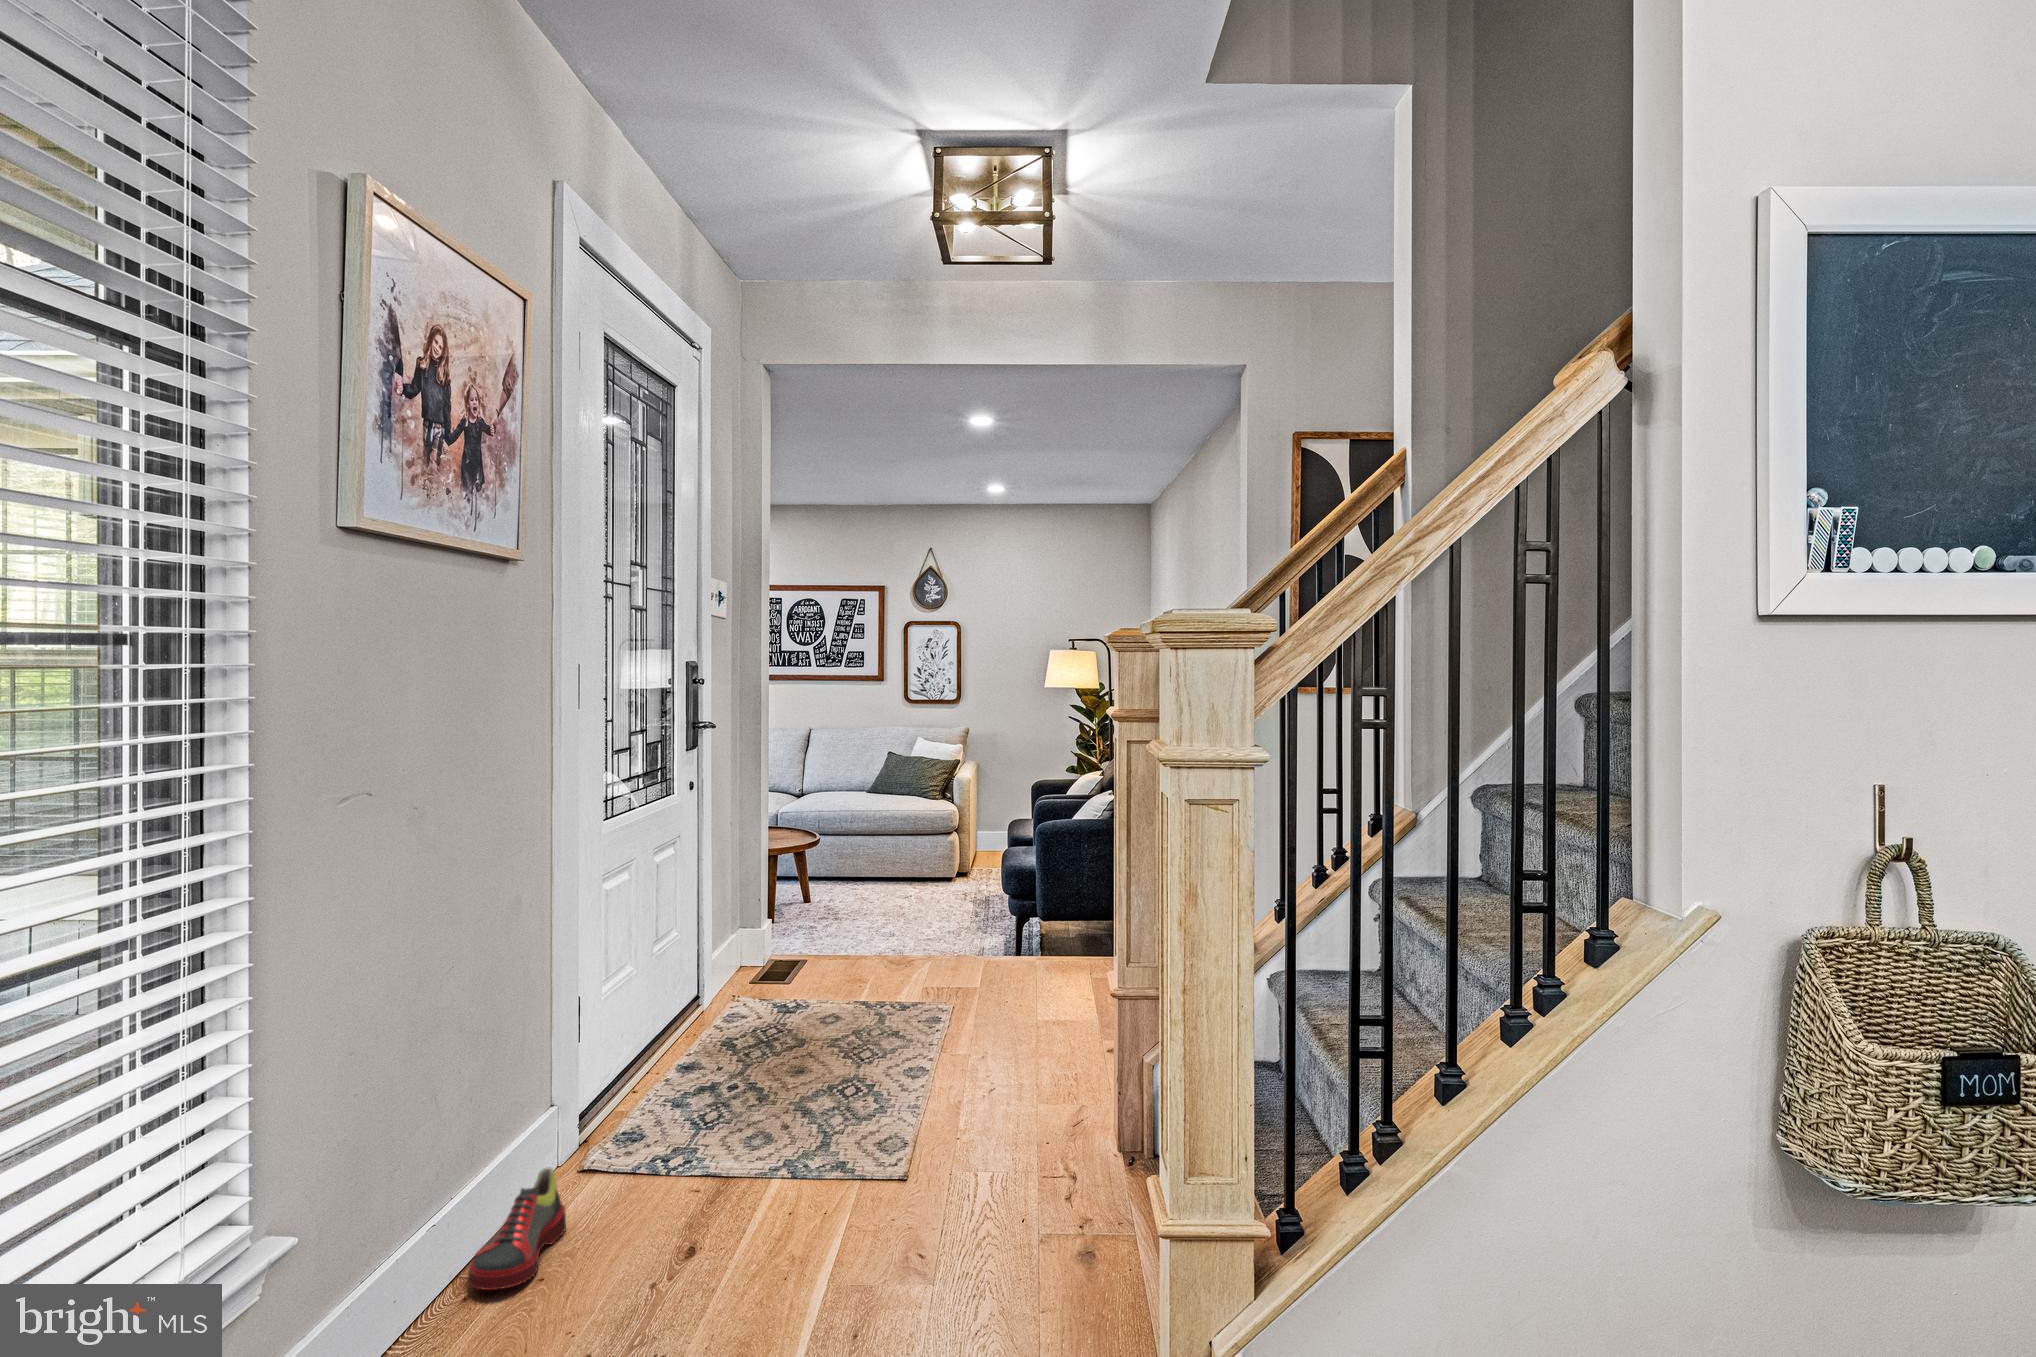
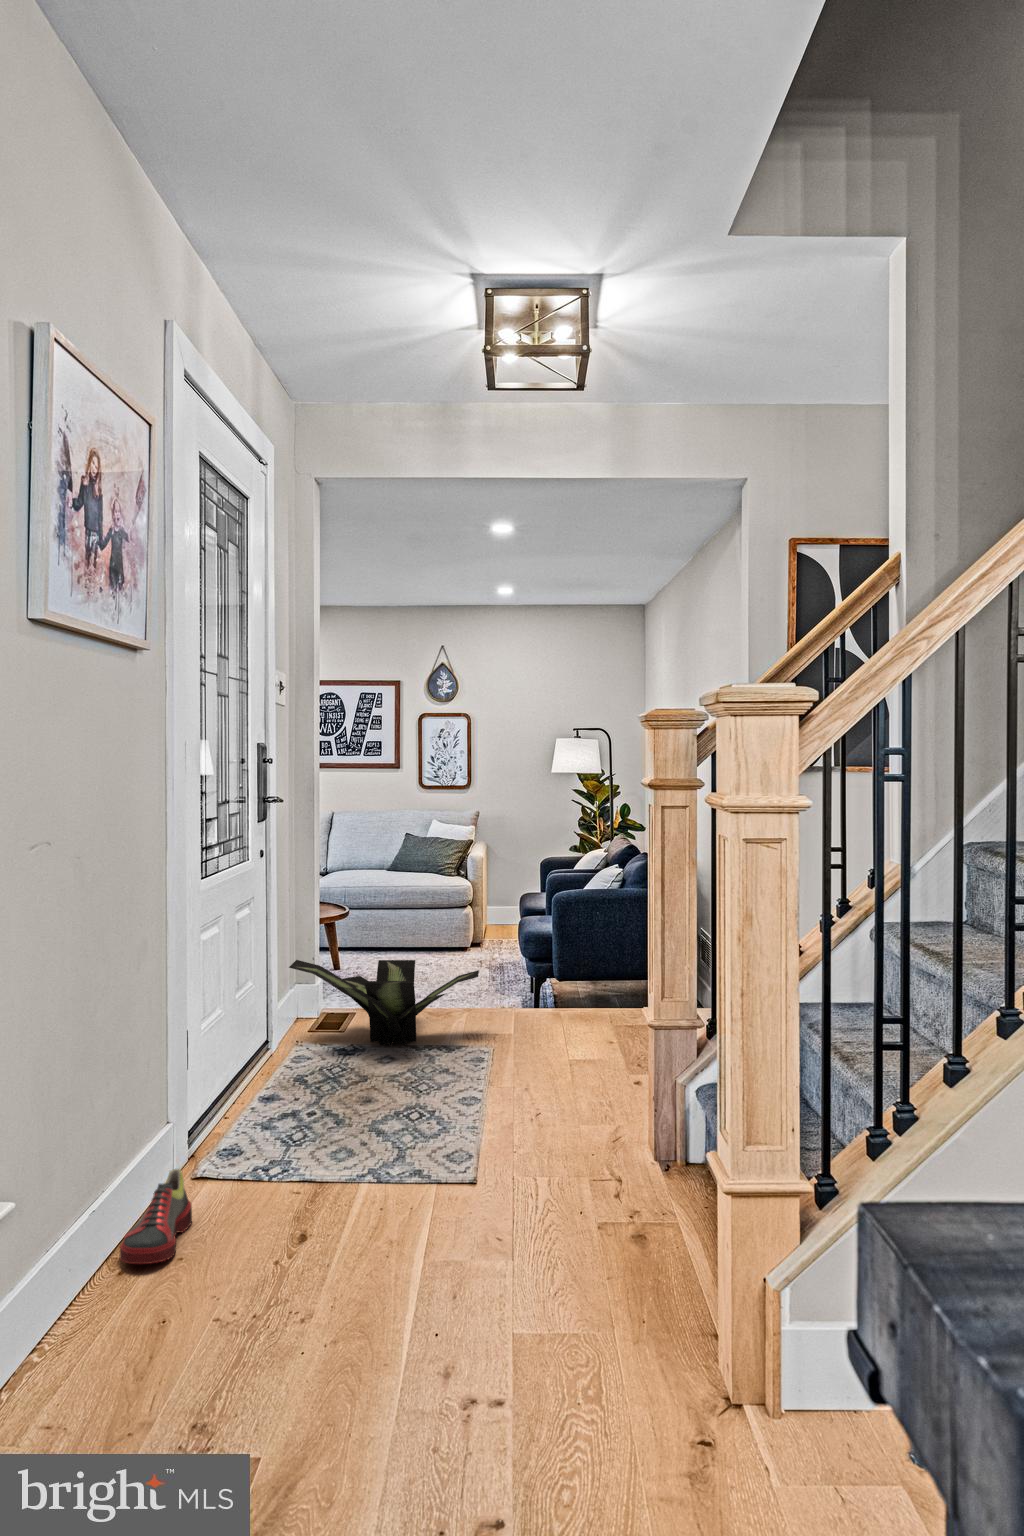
potted plant: none [725,902,941,1003] -> present [289,960,479,1047]

